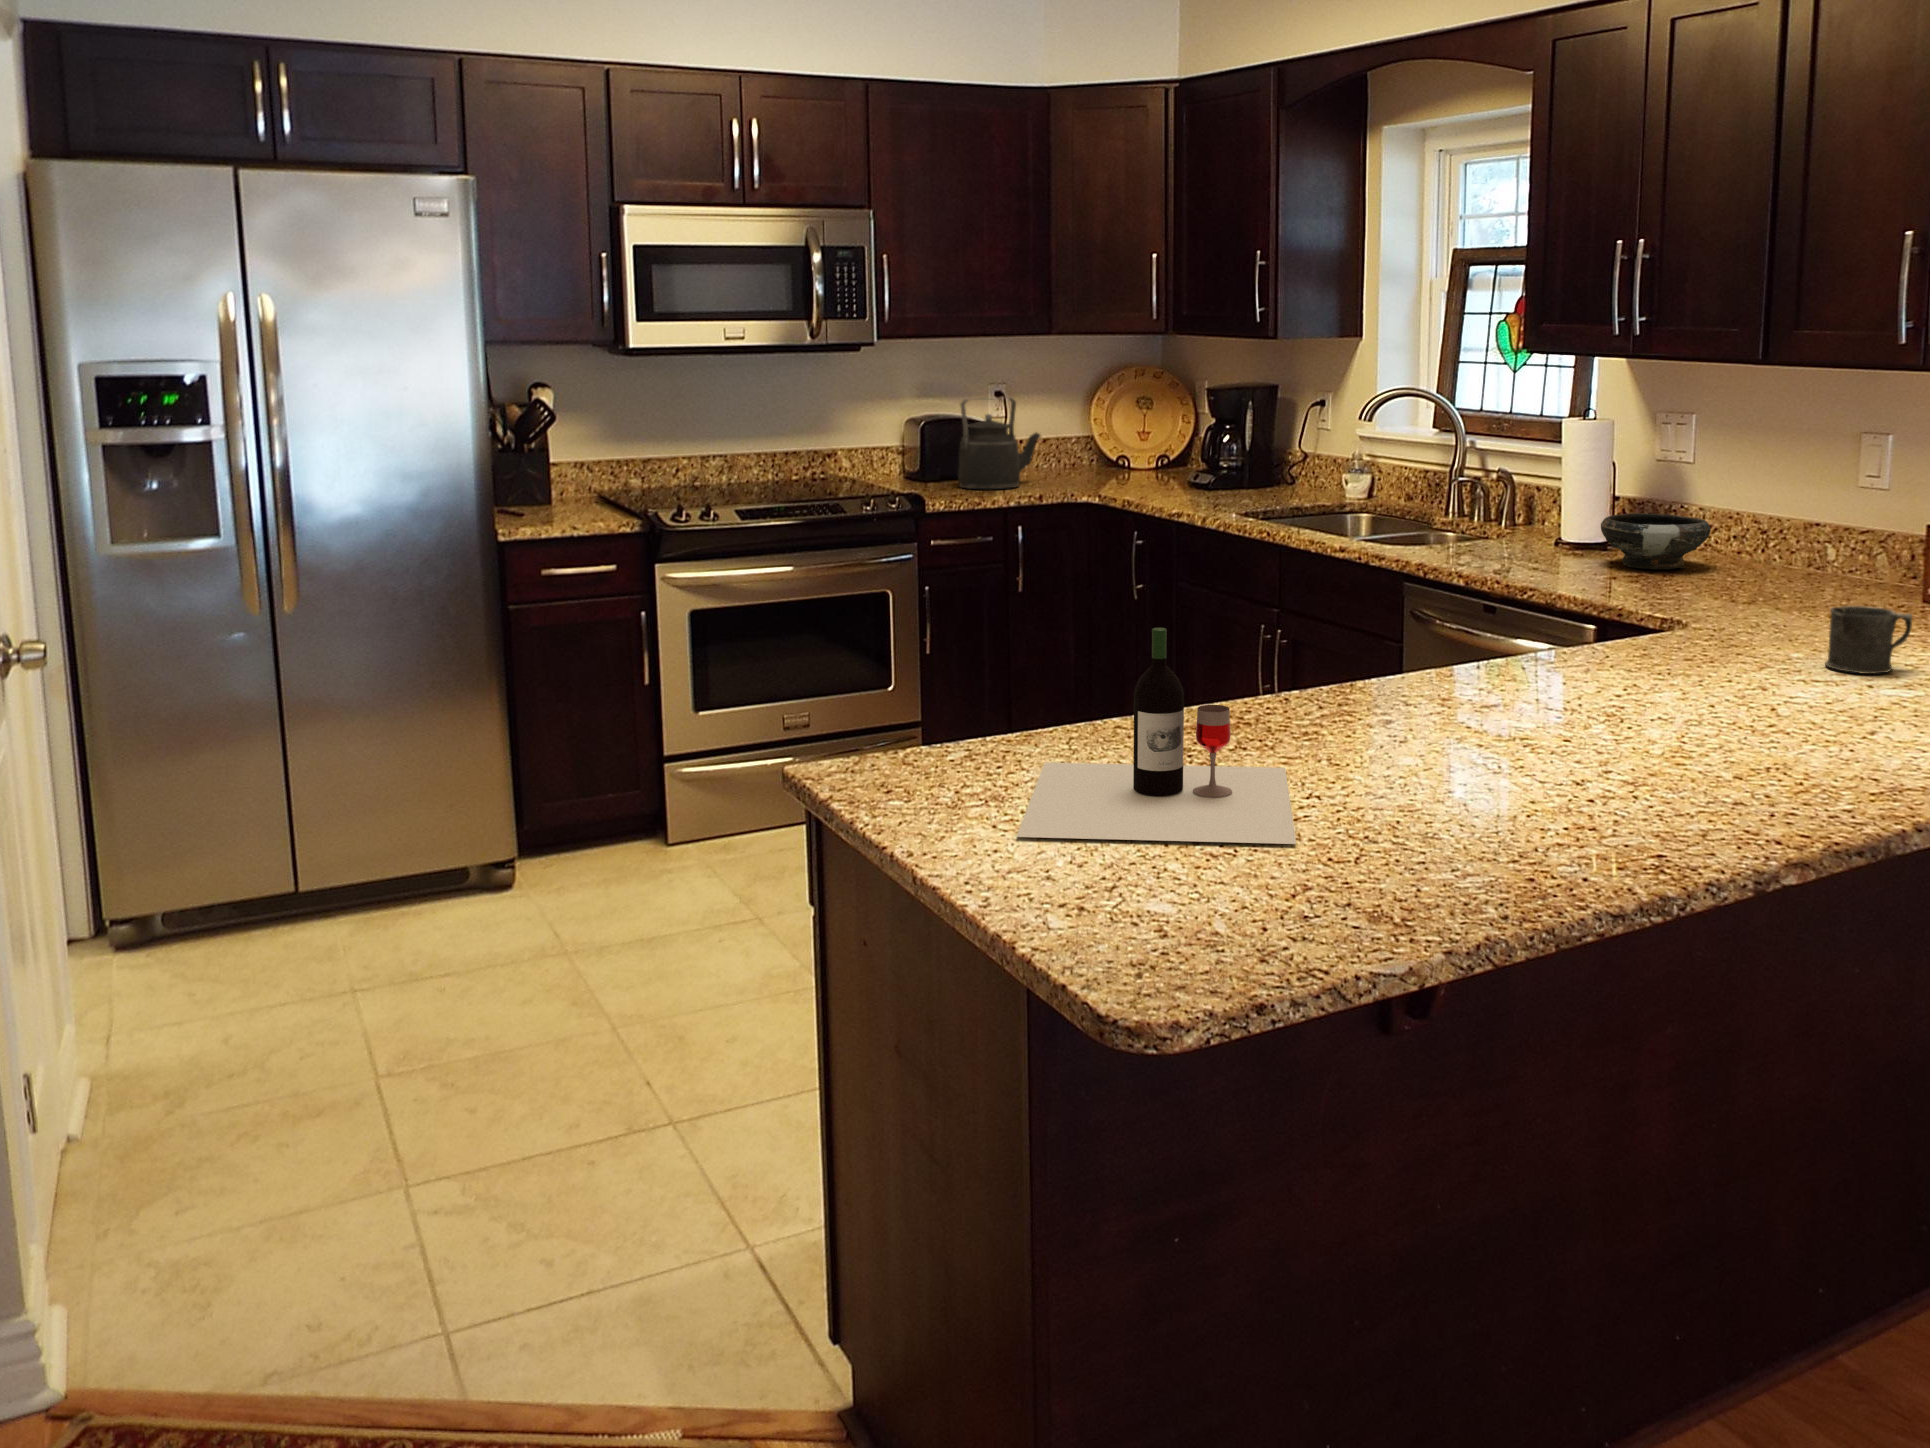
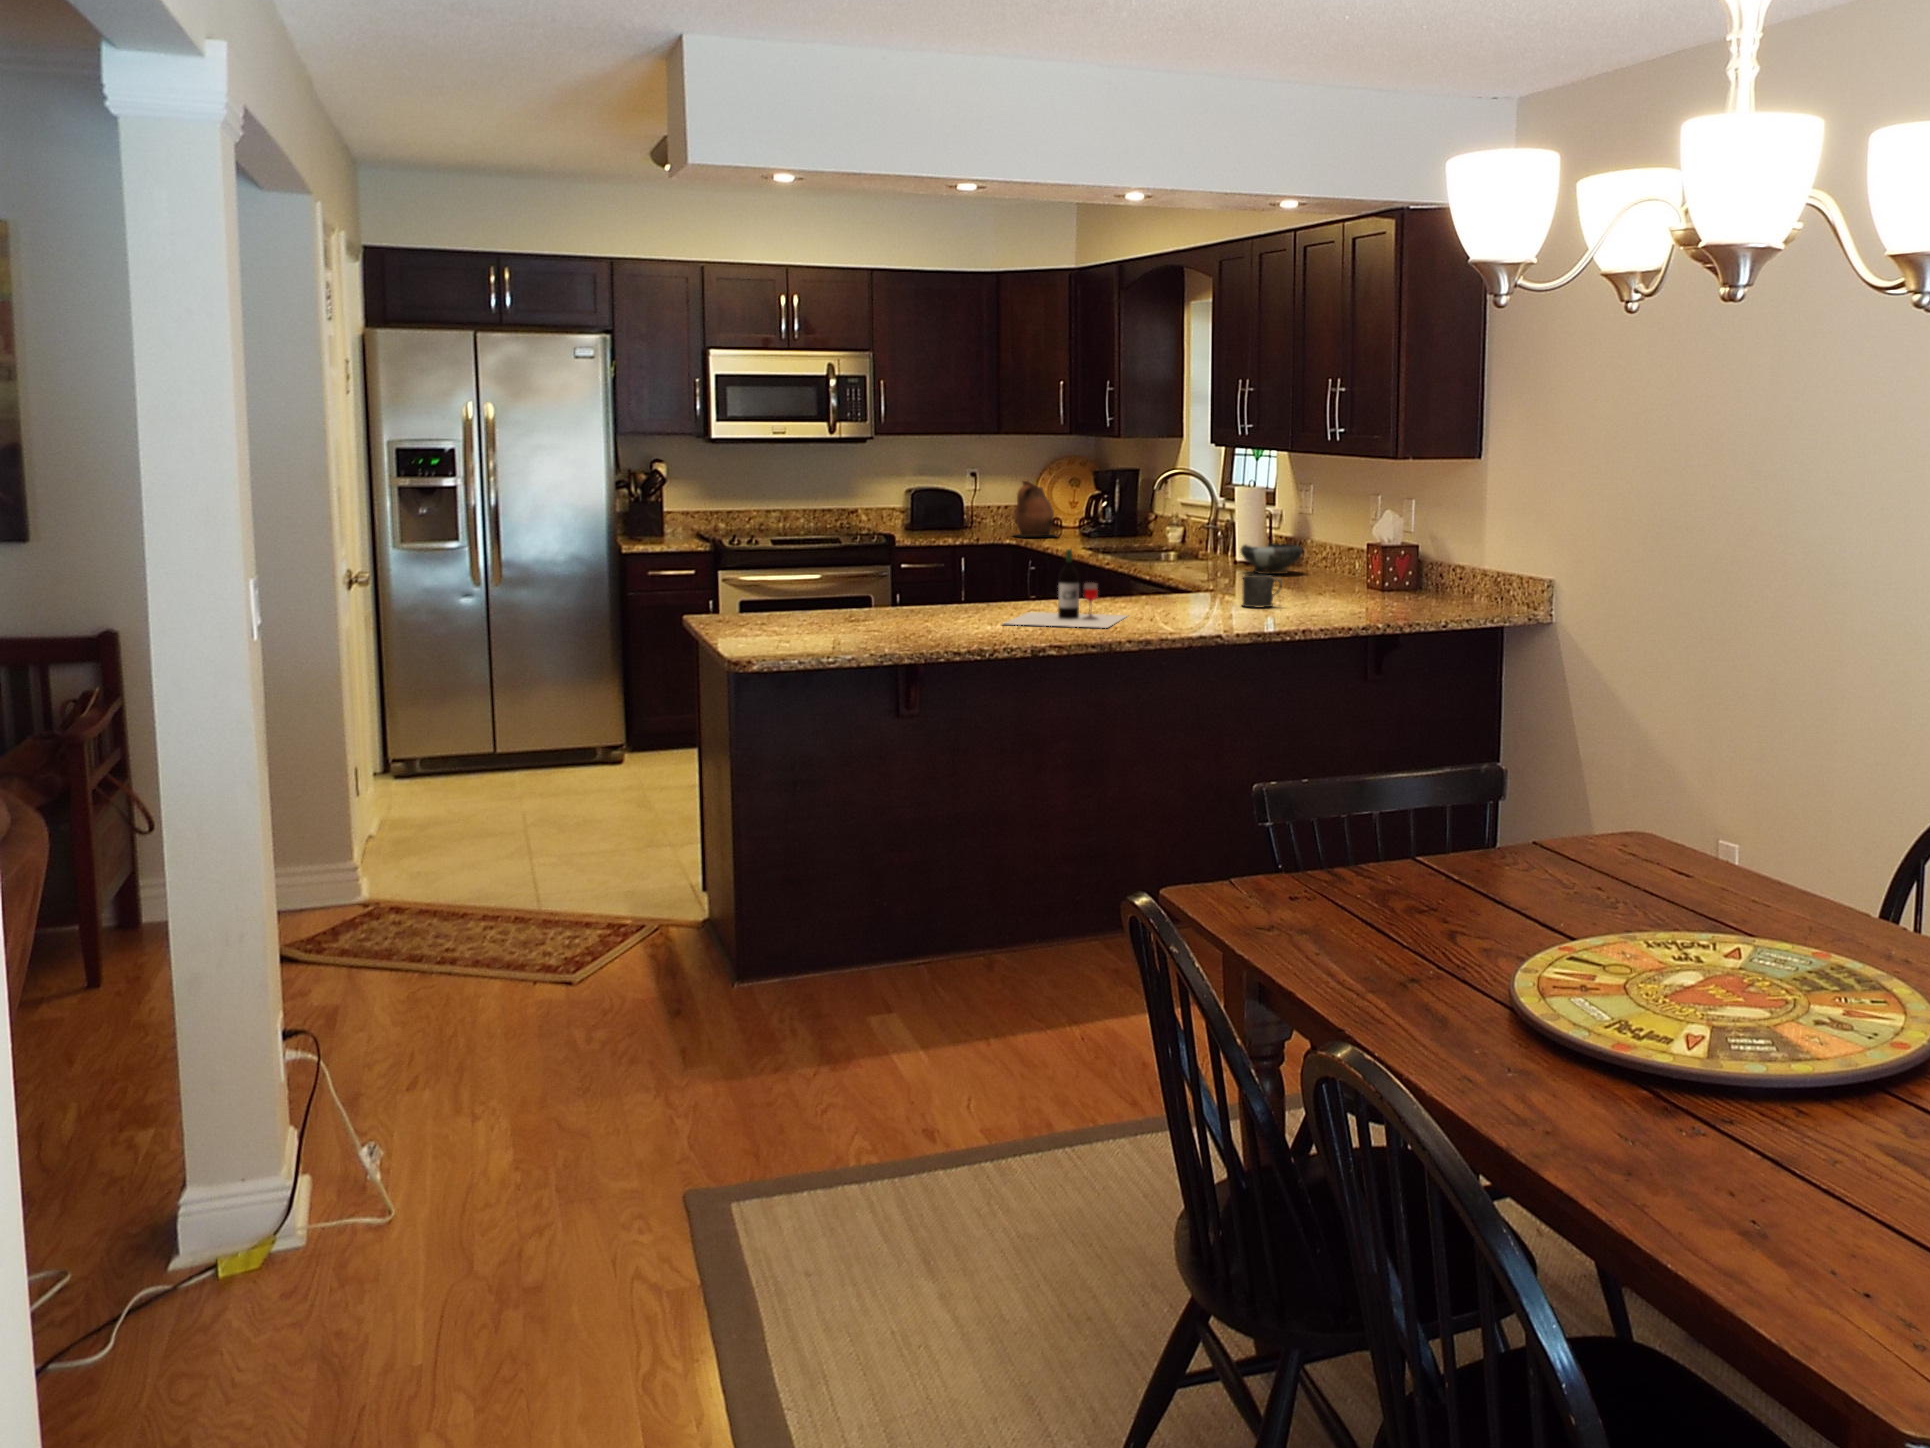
kettle: present [958,398,1040,489] -> none [932,475,991,535]
ceramic pitcher: none [1081,405,1160,491] -> present [1014,481,1057,537]
wine bottle: present [1017,628,1296,844] -> present [1005,549,1128,628]

